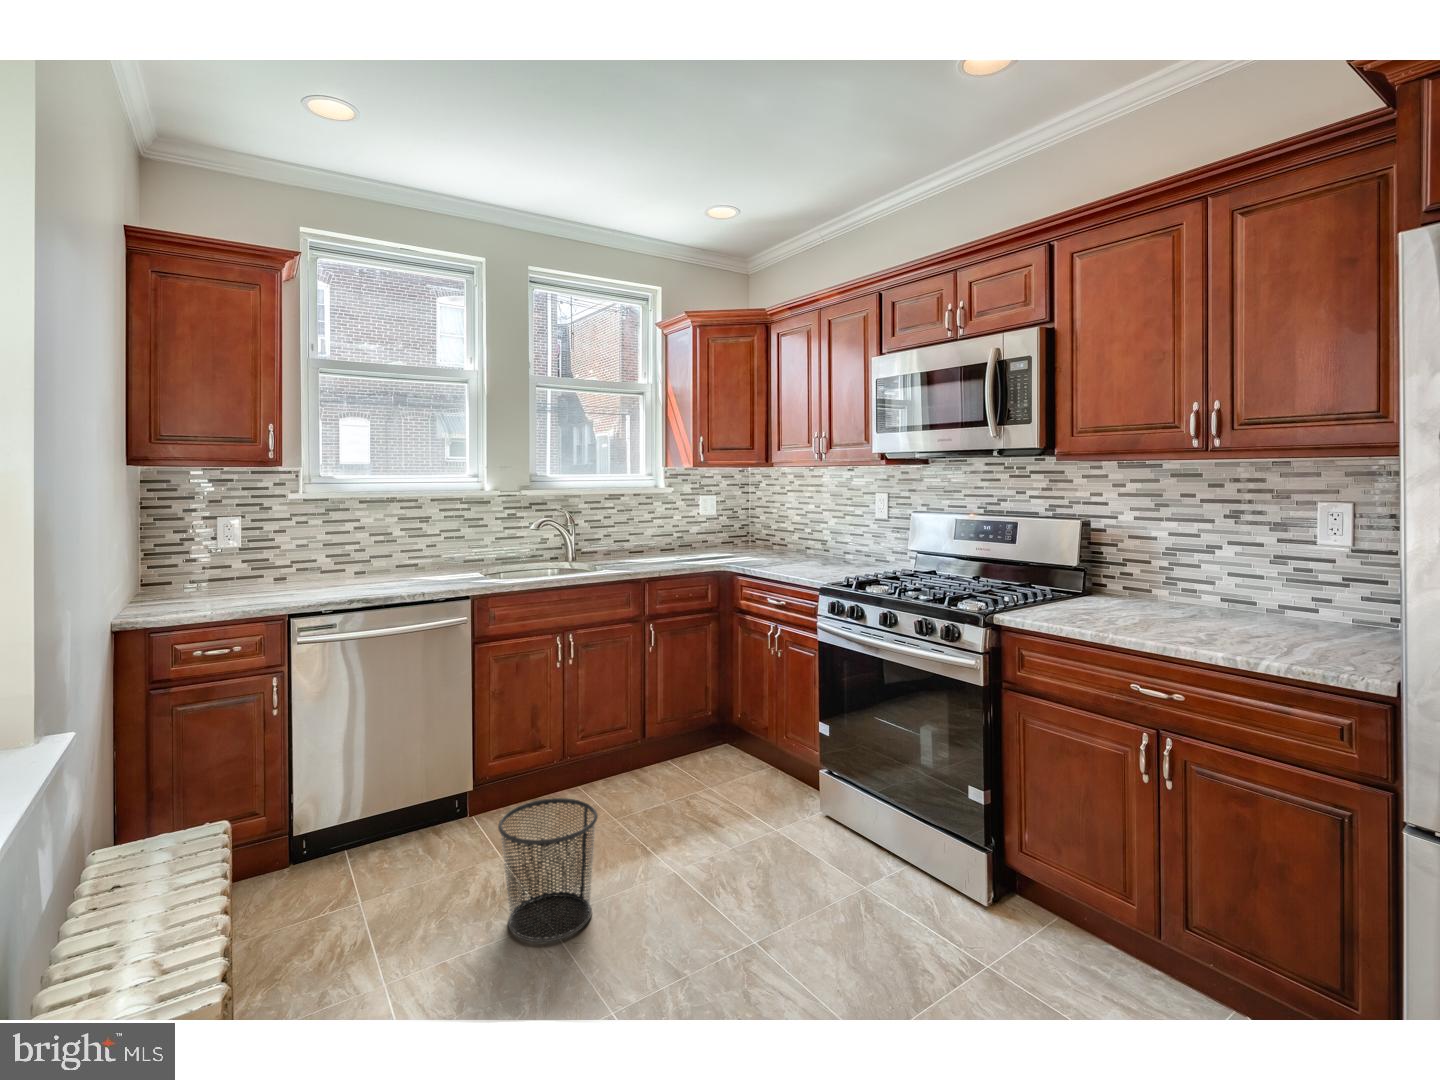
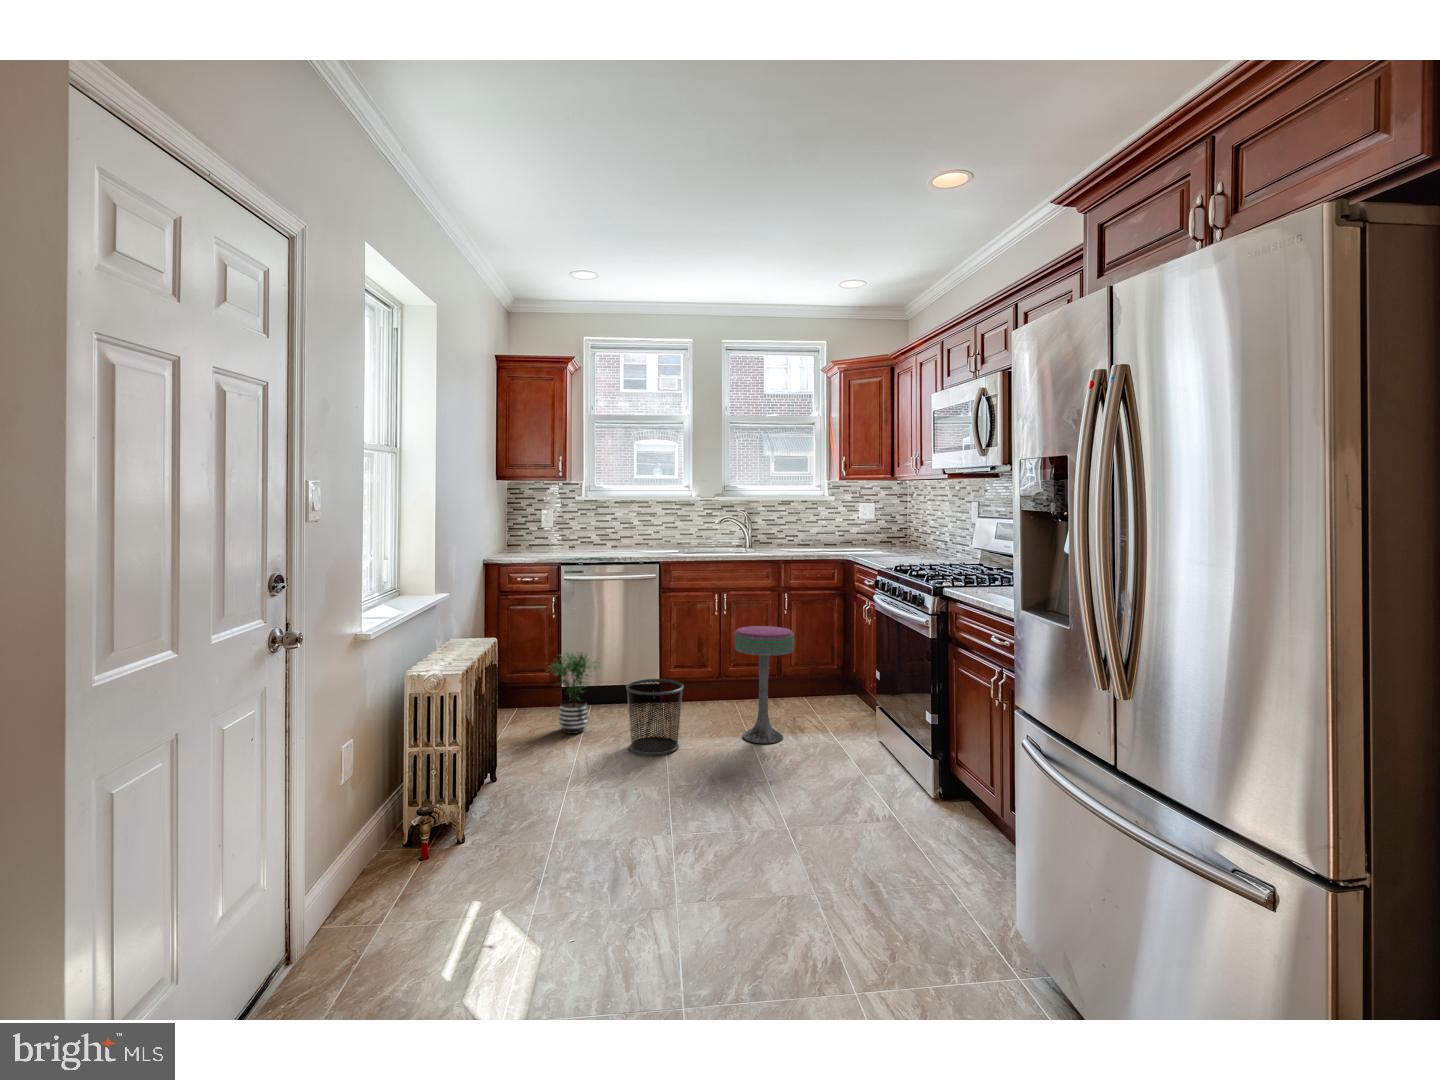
bar stool: none [647,685,733,863] -> present [734,626,794,744]
potted plant: none [307,775,423,932] -> present [549,652,597,734]

